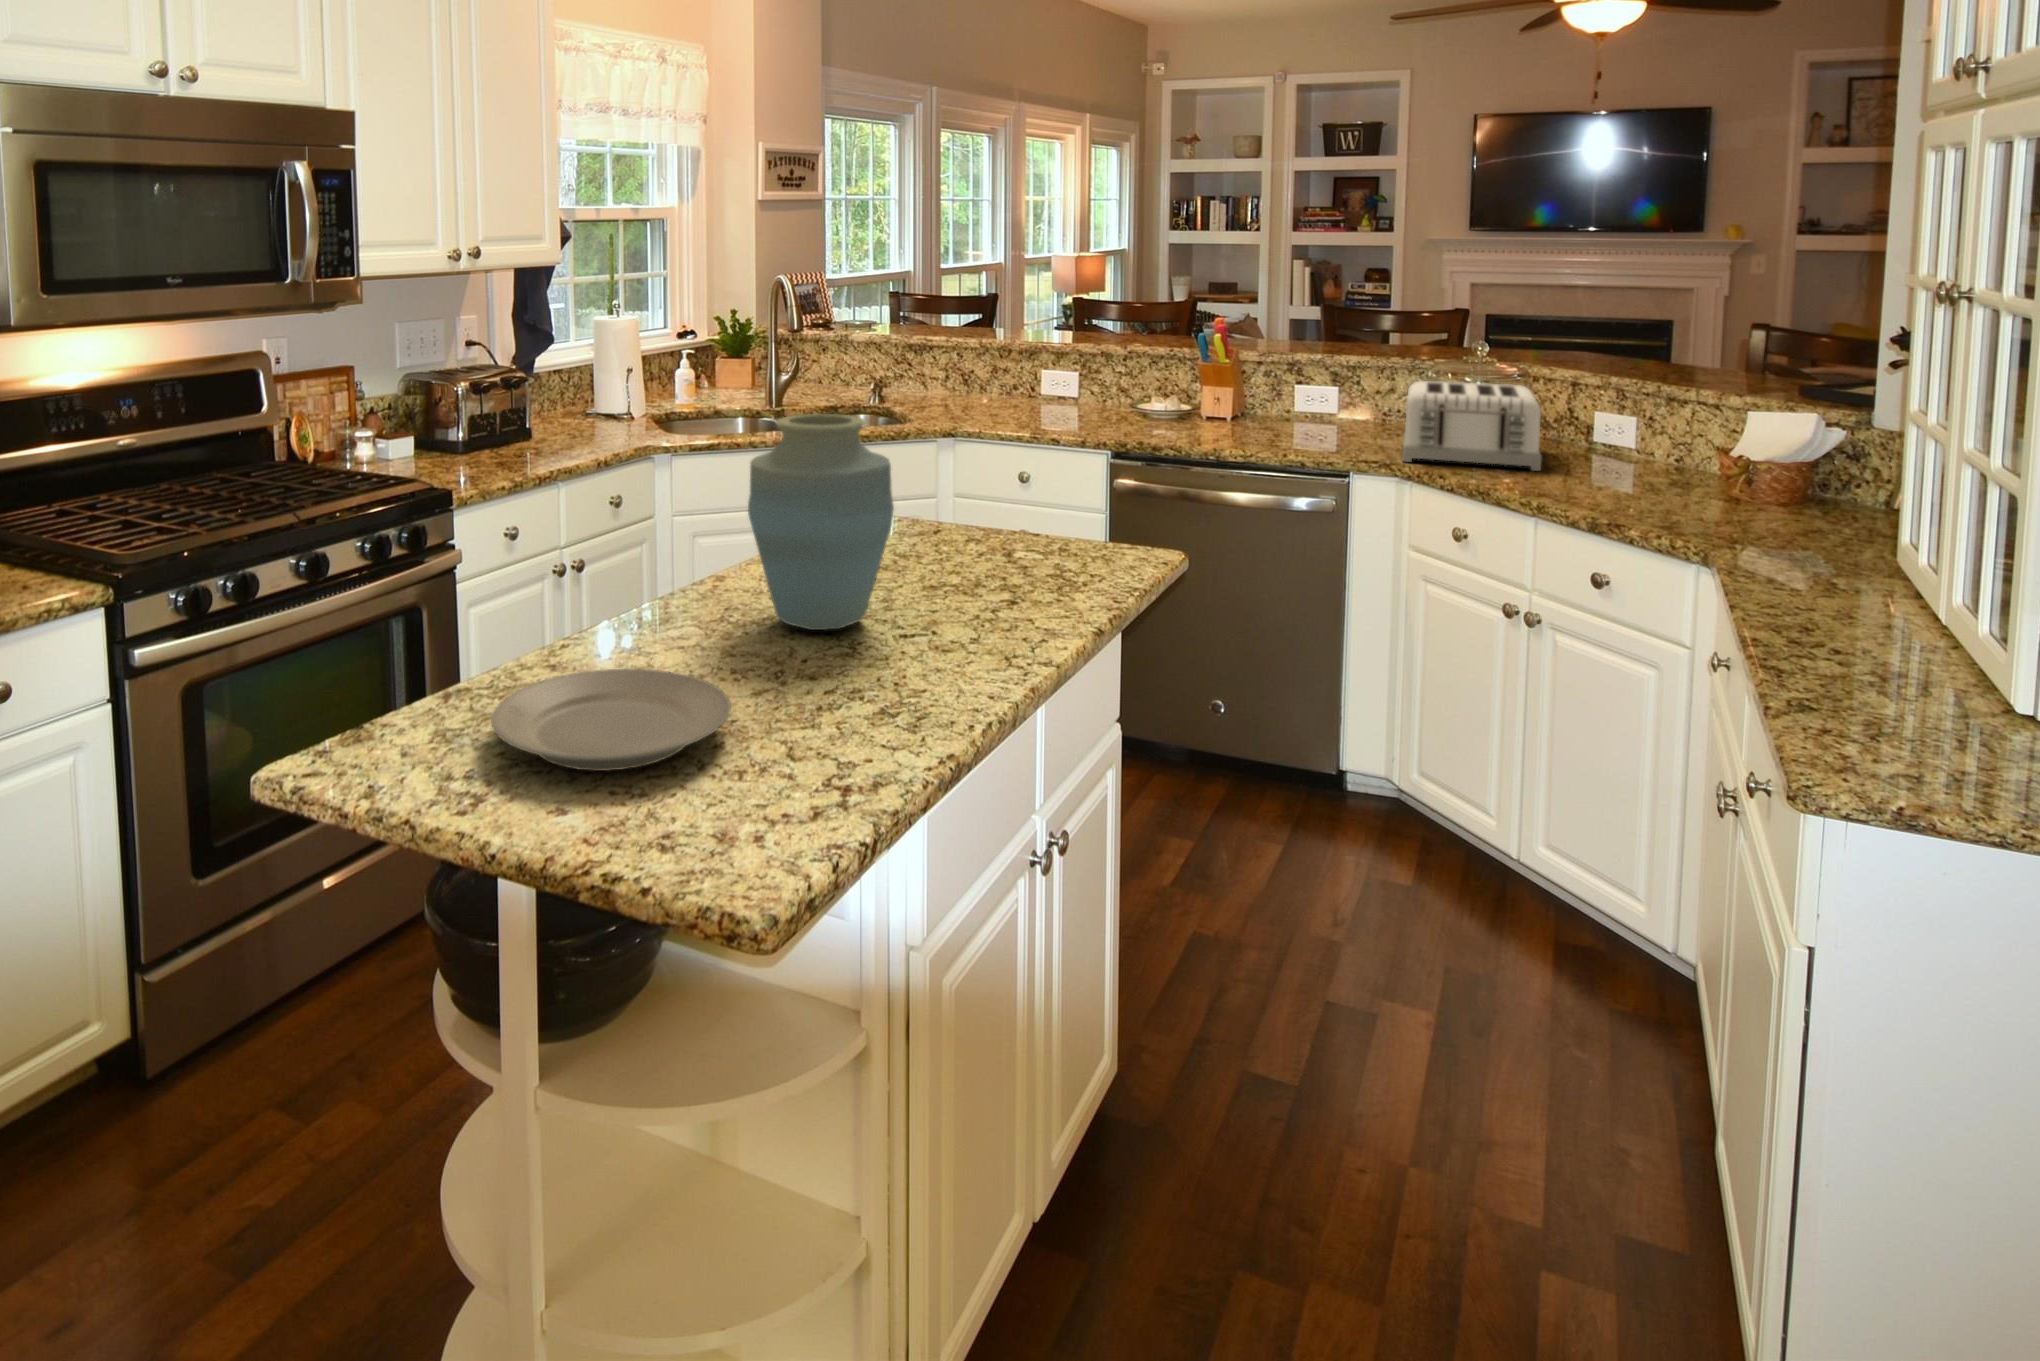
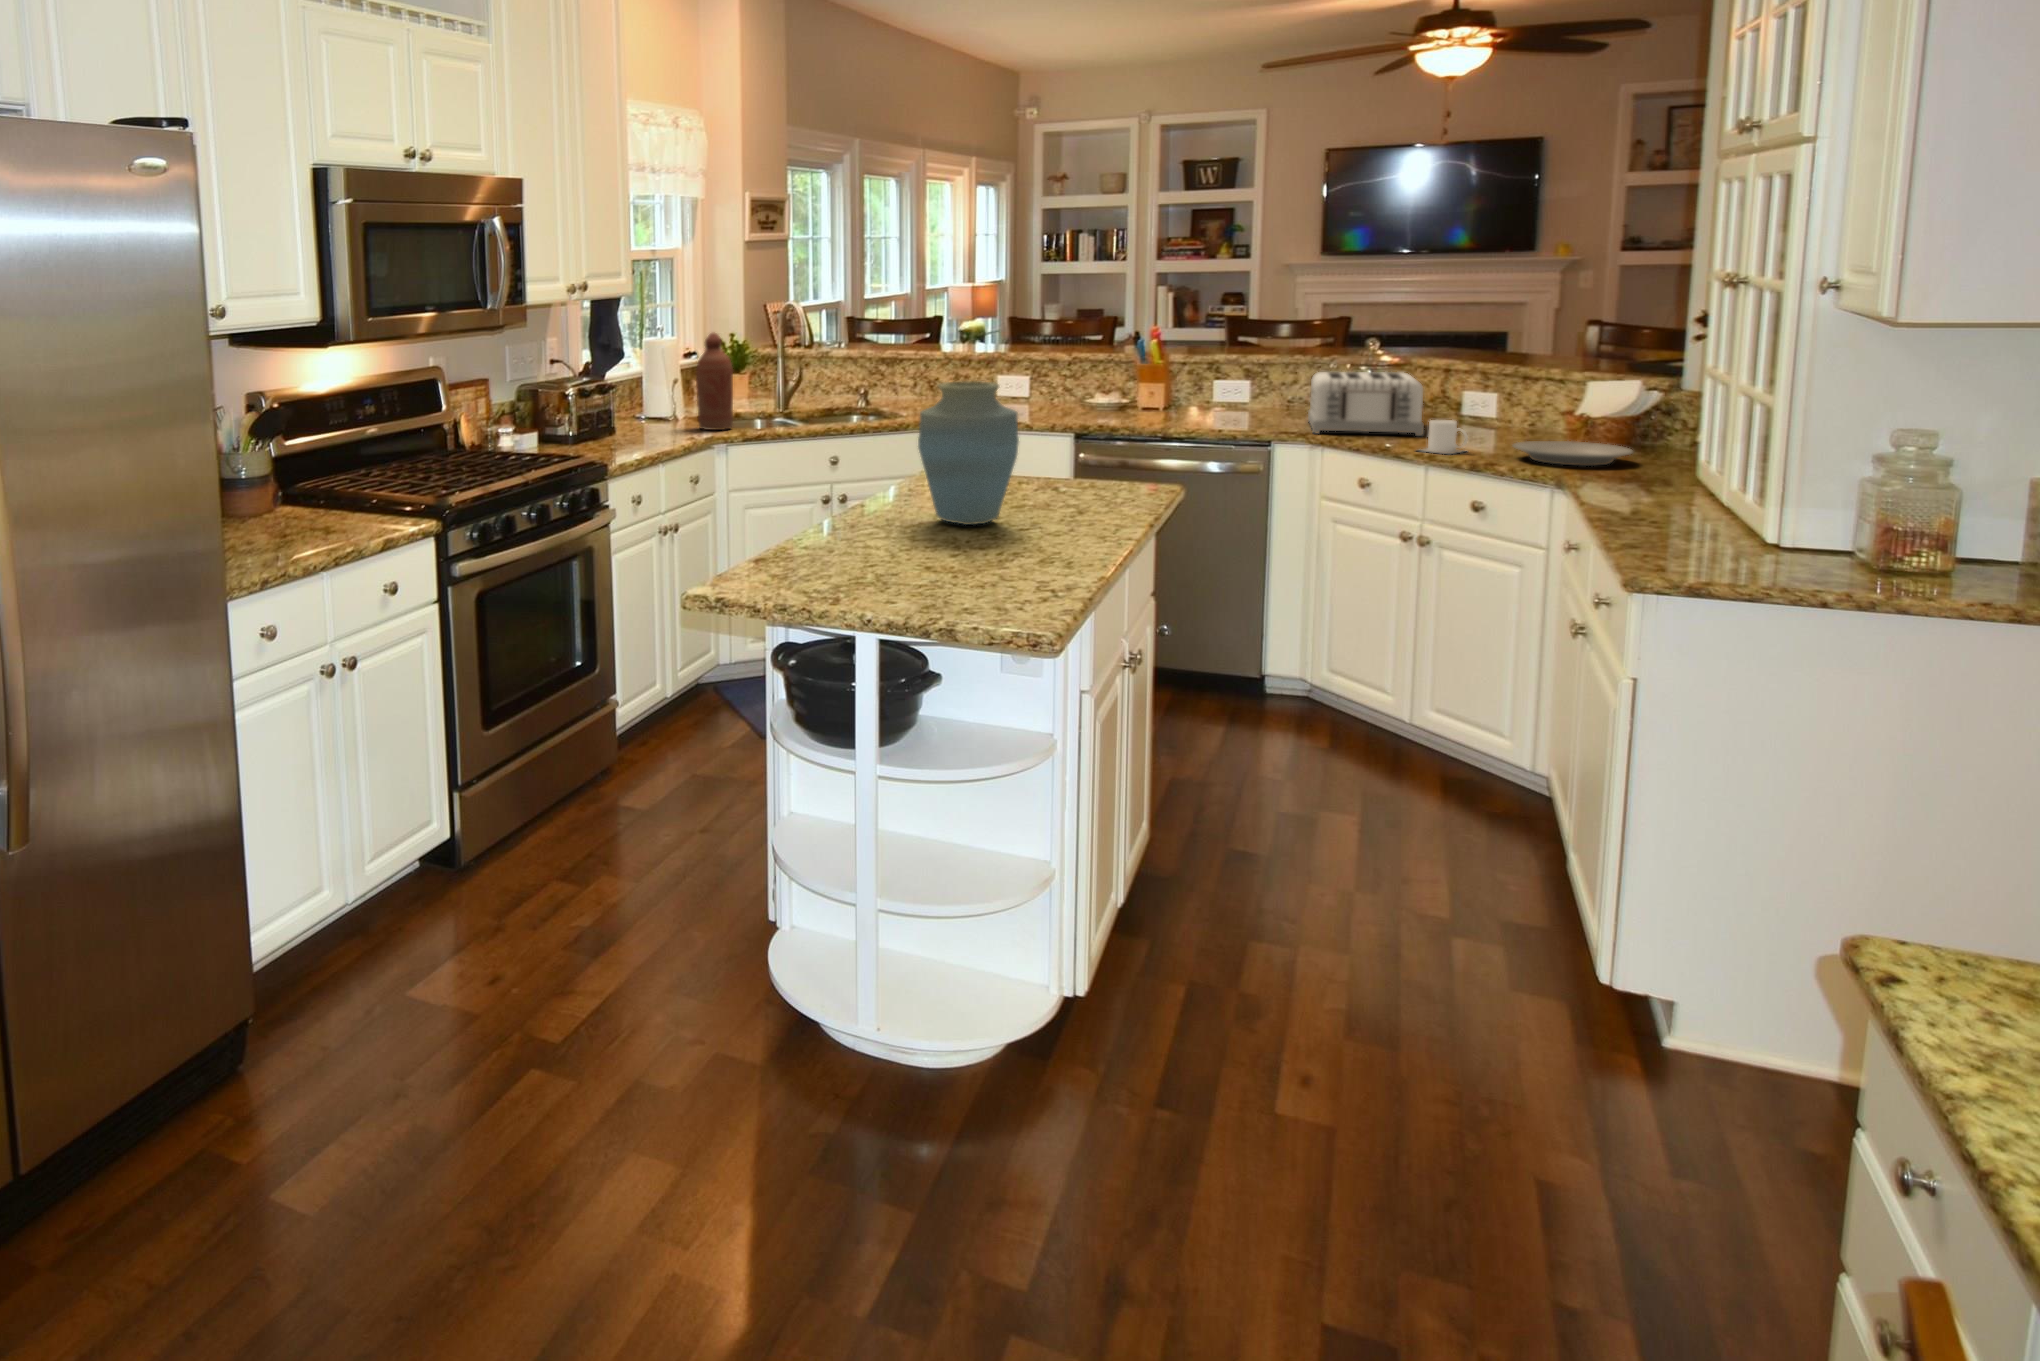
bottle: none [638,313,684,436] -> present [696,333,733,430]
mug: none [1522,456,1594,504] -> present [1419,420,1468,454]
plate: present [491,669,731,771] -> present [1513,441,1633,466]

